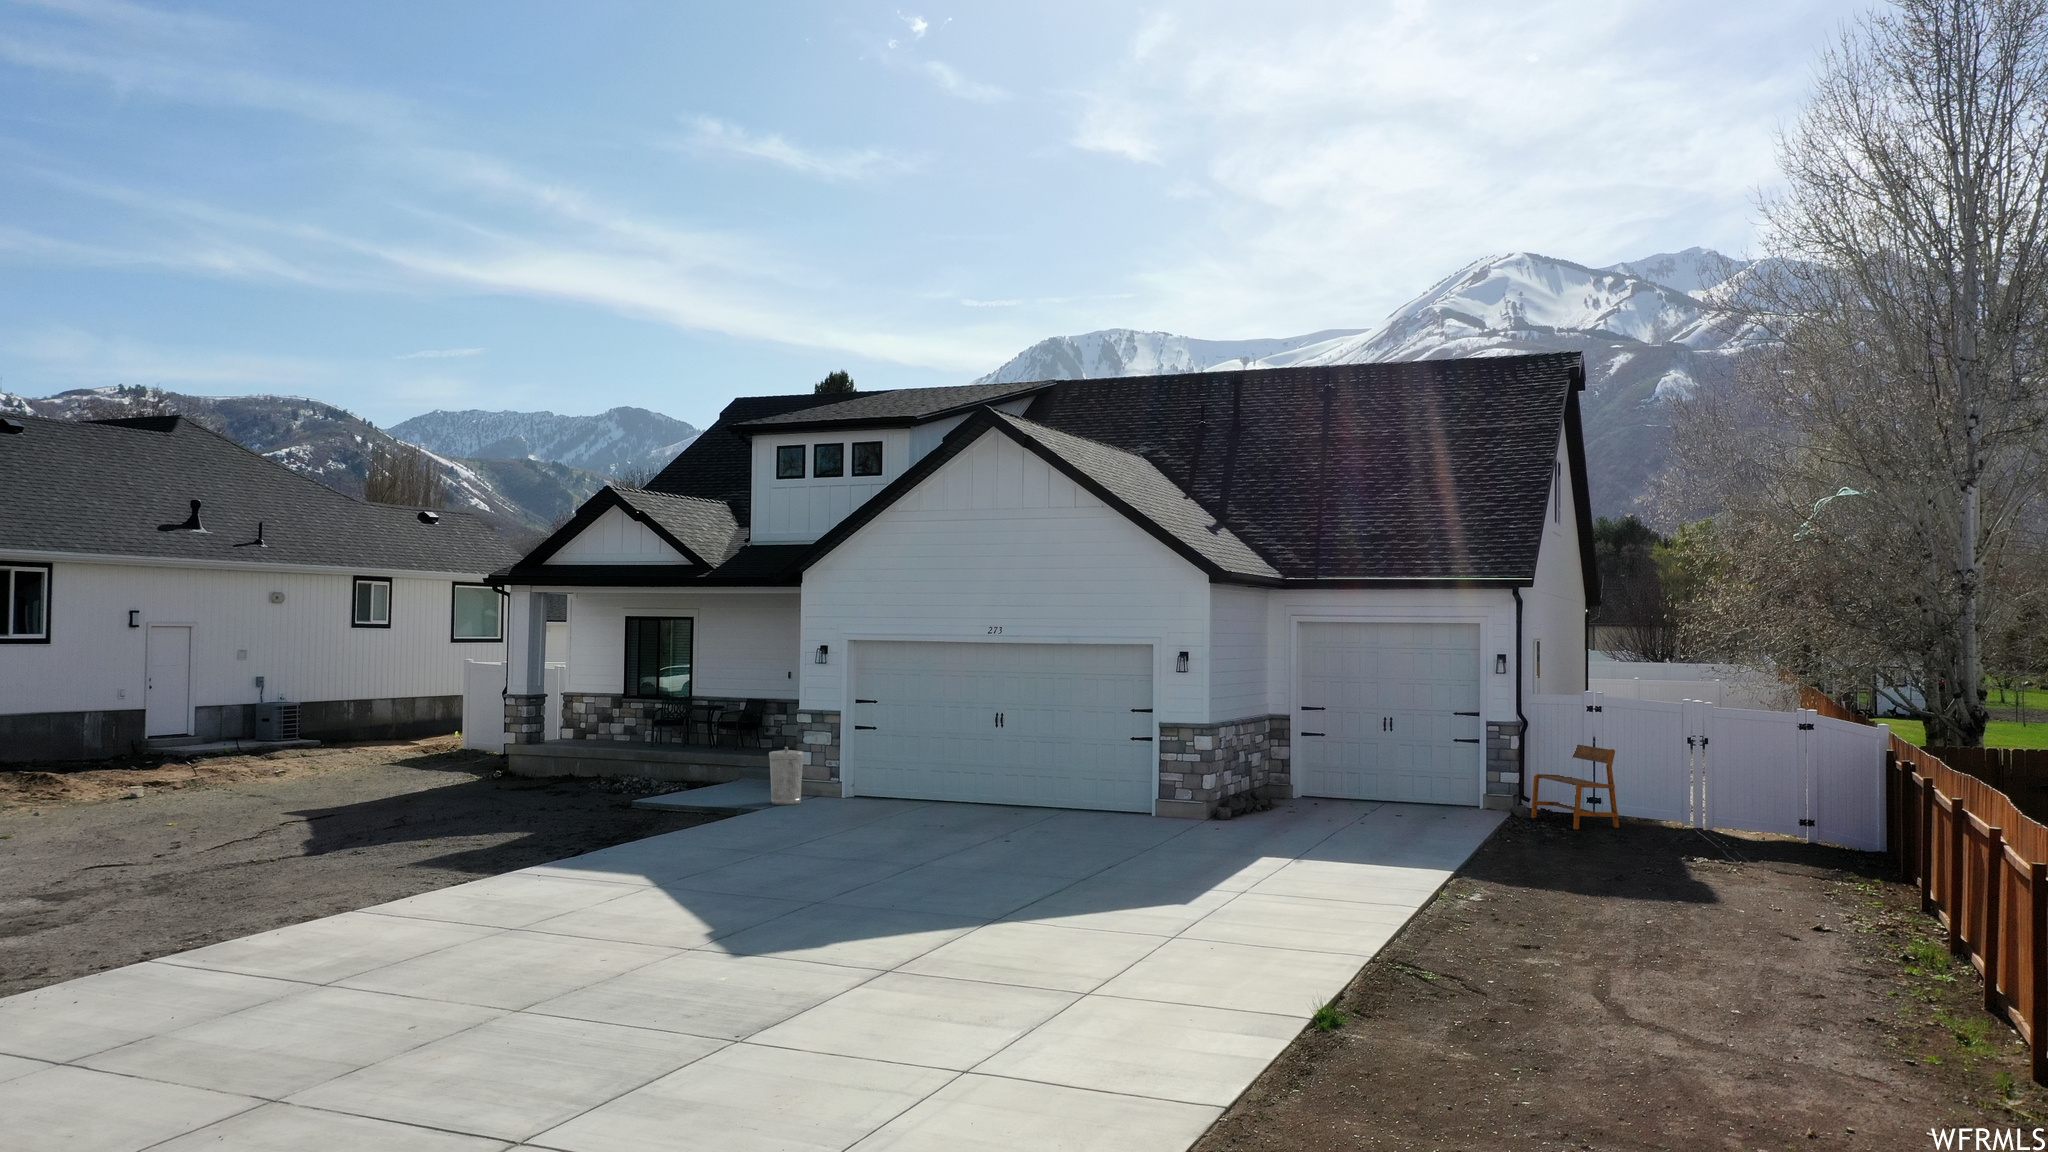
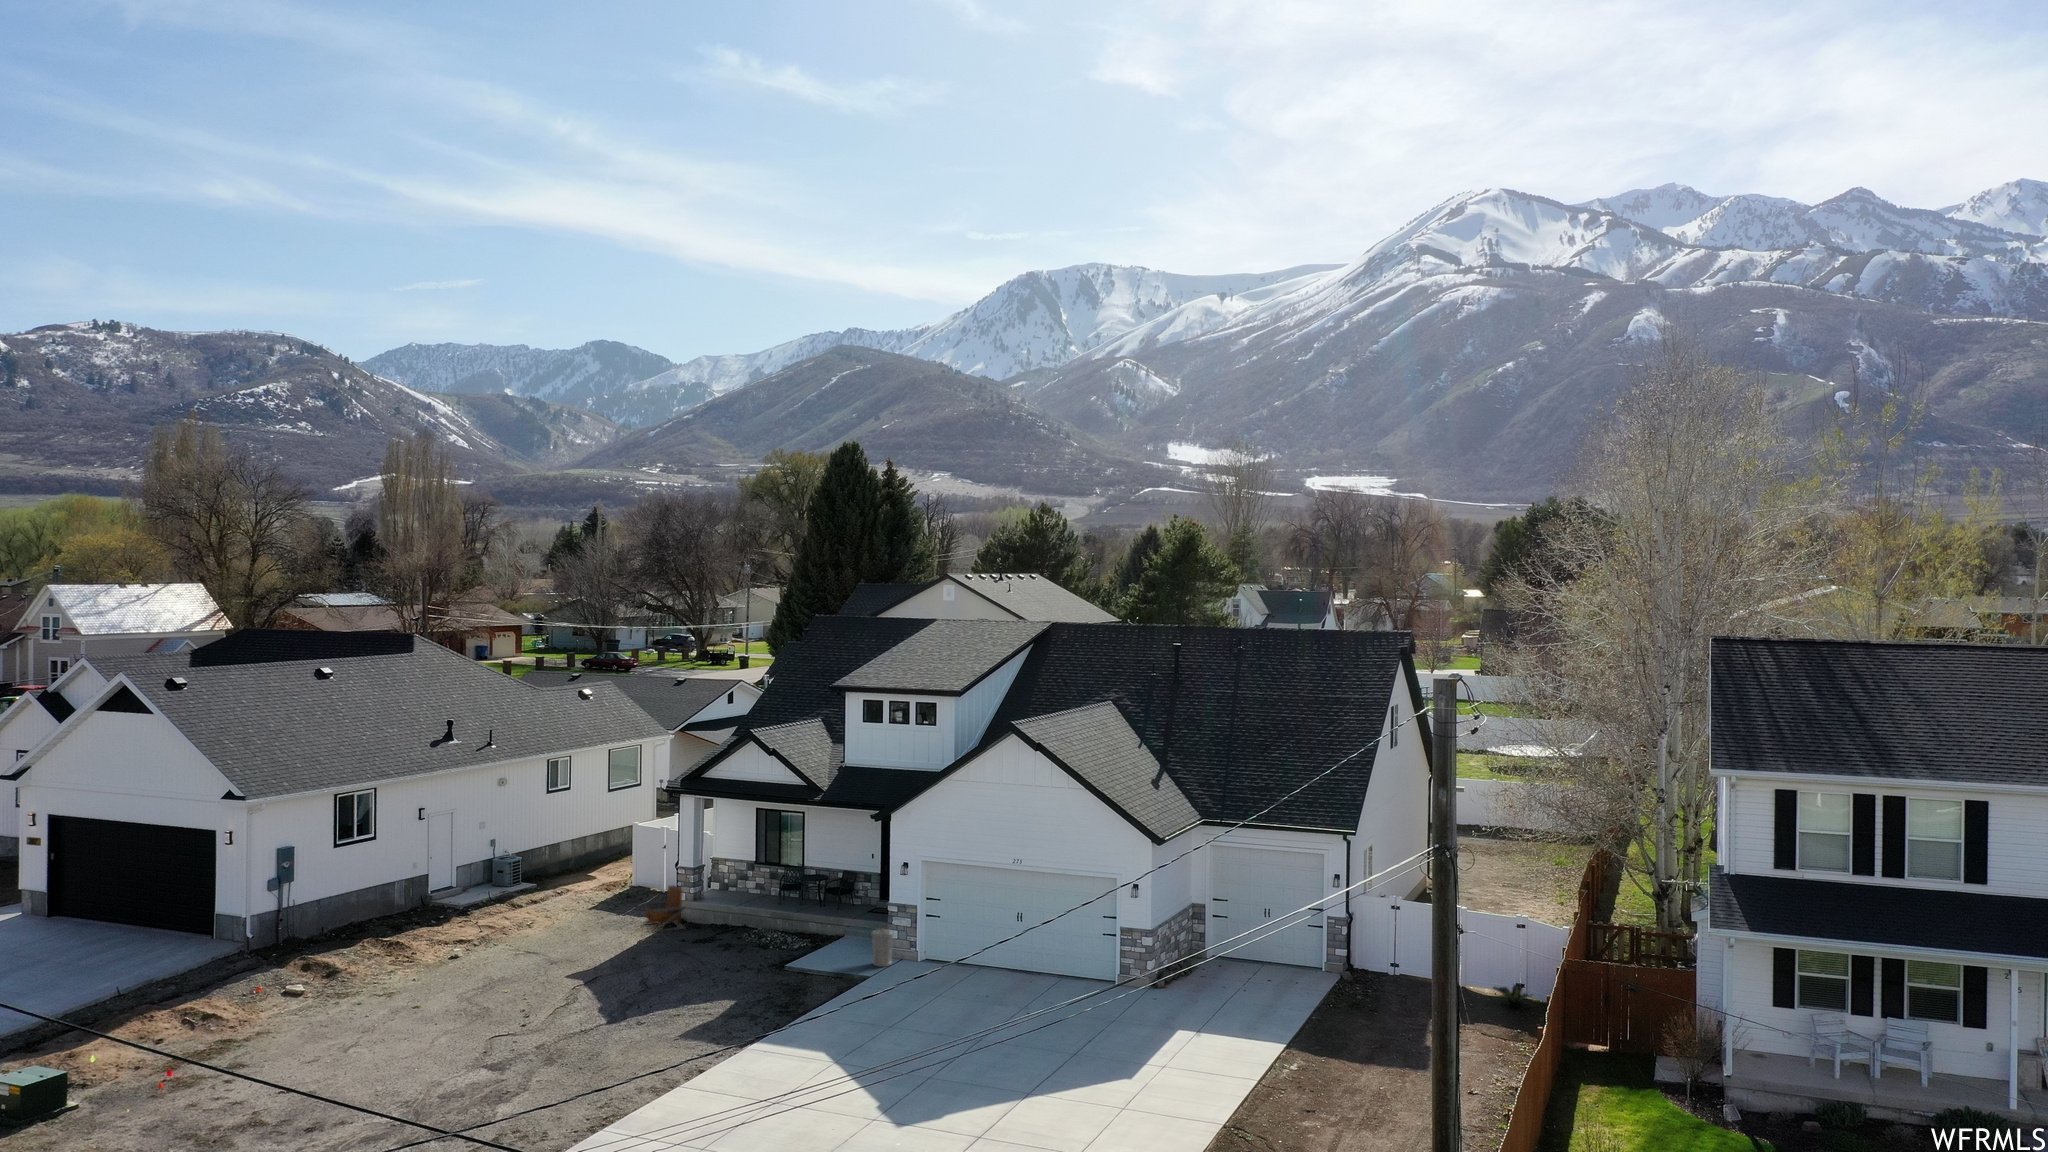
lounge chair: none [448,717,509,778] -> present [644,886,686,932]
bench: present [1531,745,1619,829] -> none [1355,930,1405,992]
potted plant: none [1774,812,1848,844] -> present [1493,985,1530,1007]

